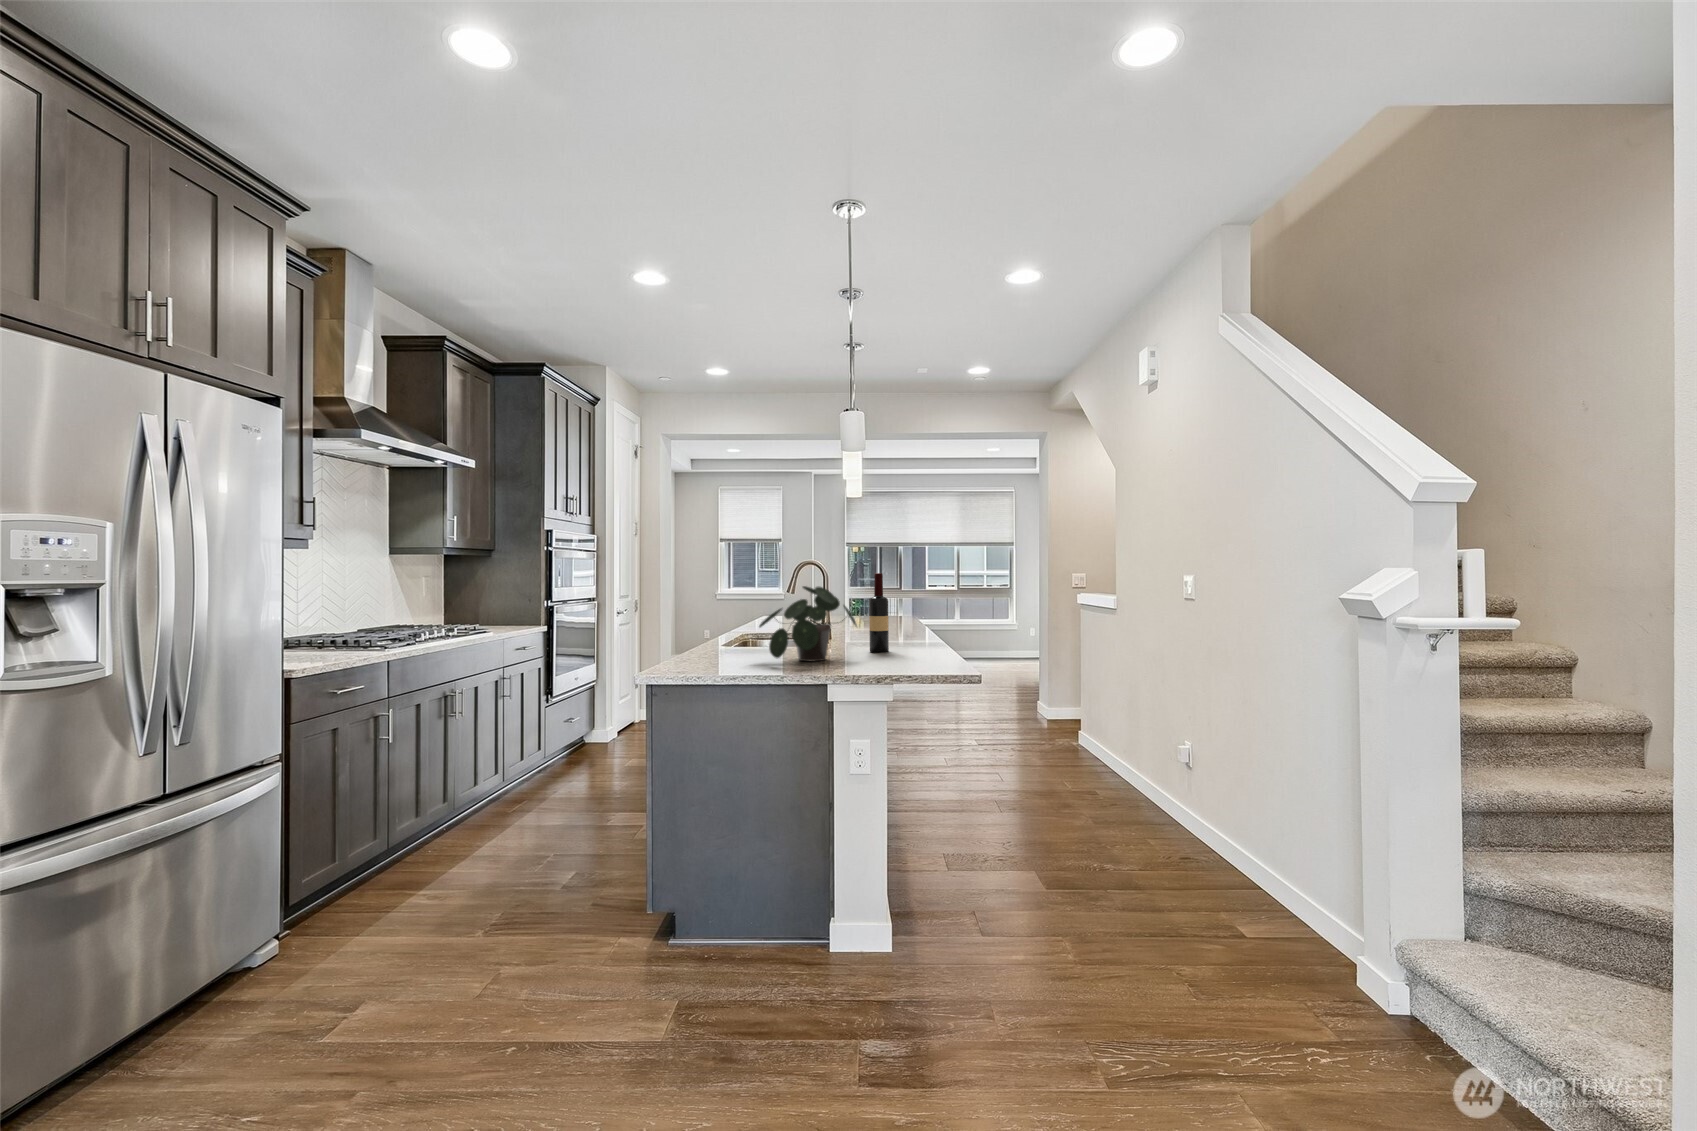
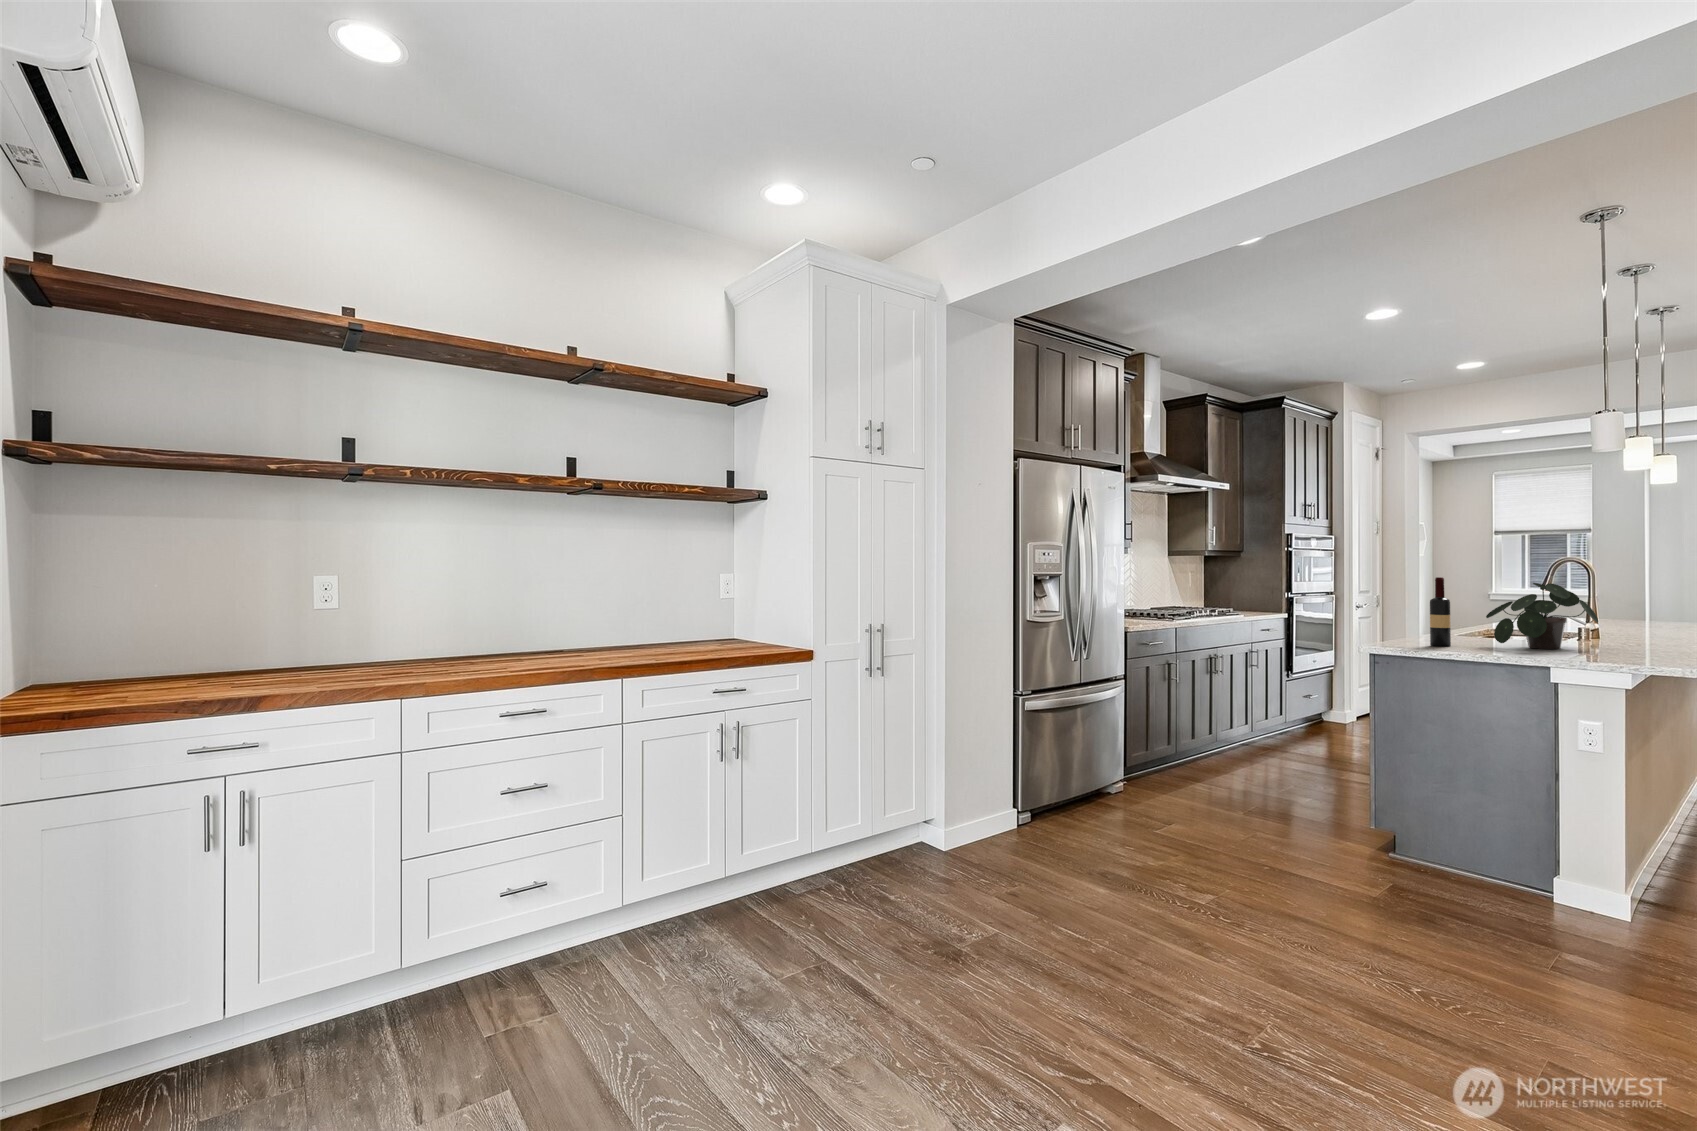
wine bottle: present [869,573,889,652] -> present [1430,577,1451,646]

